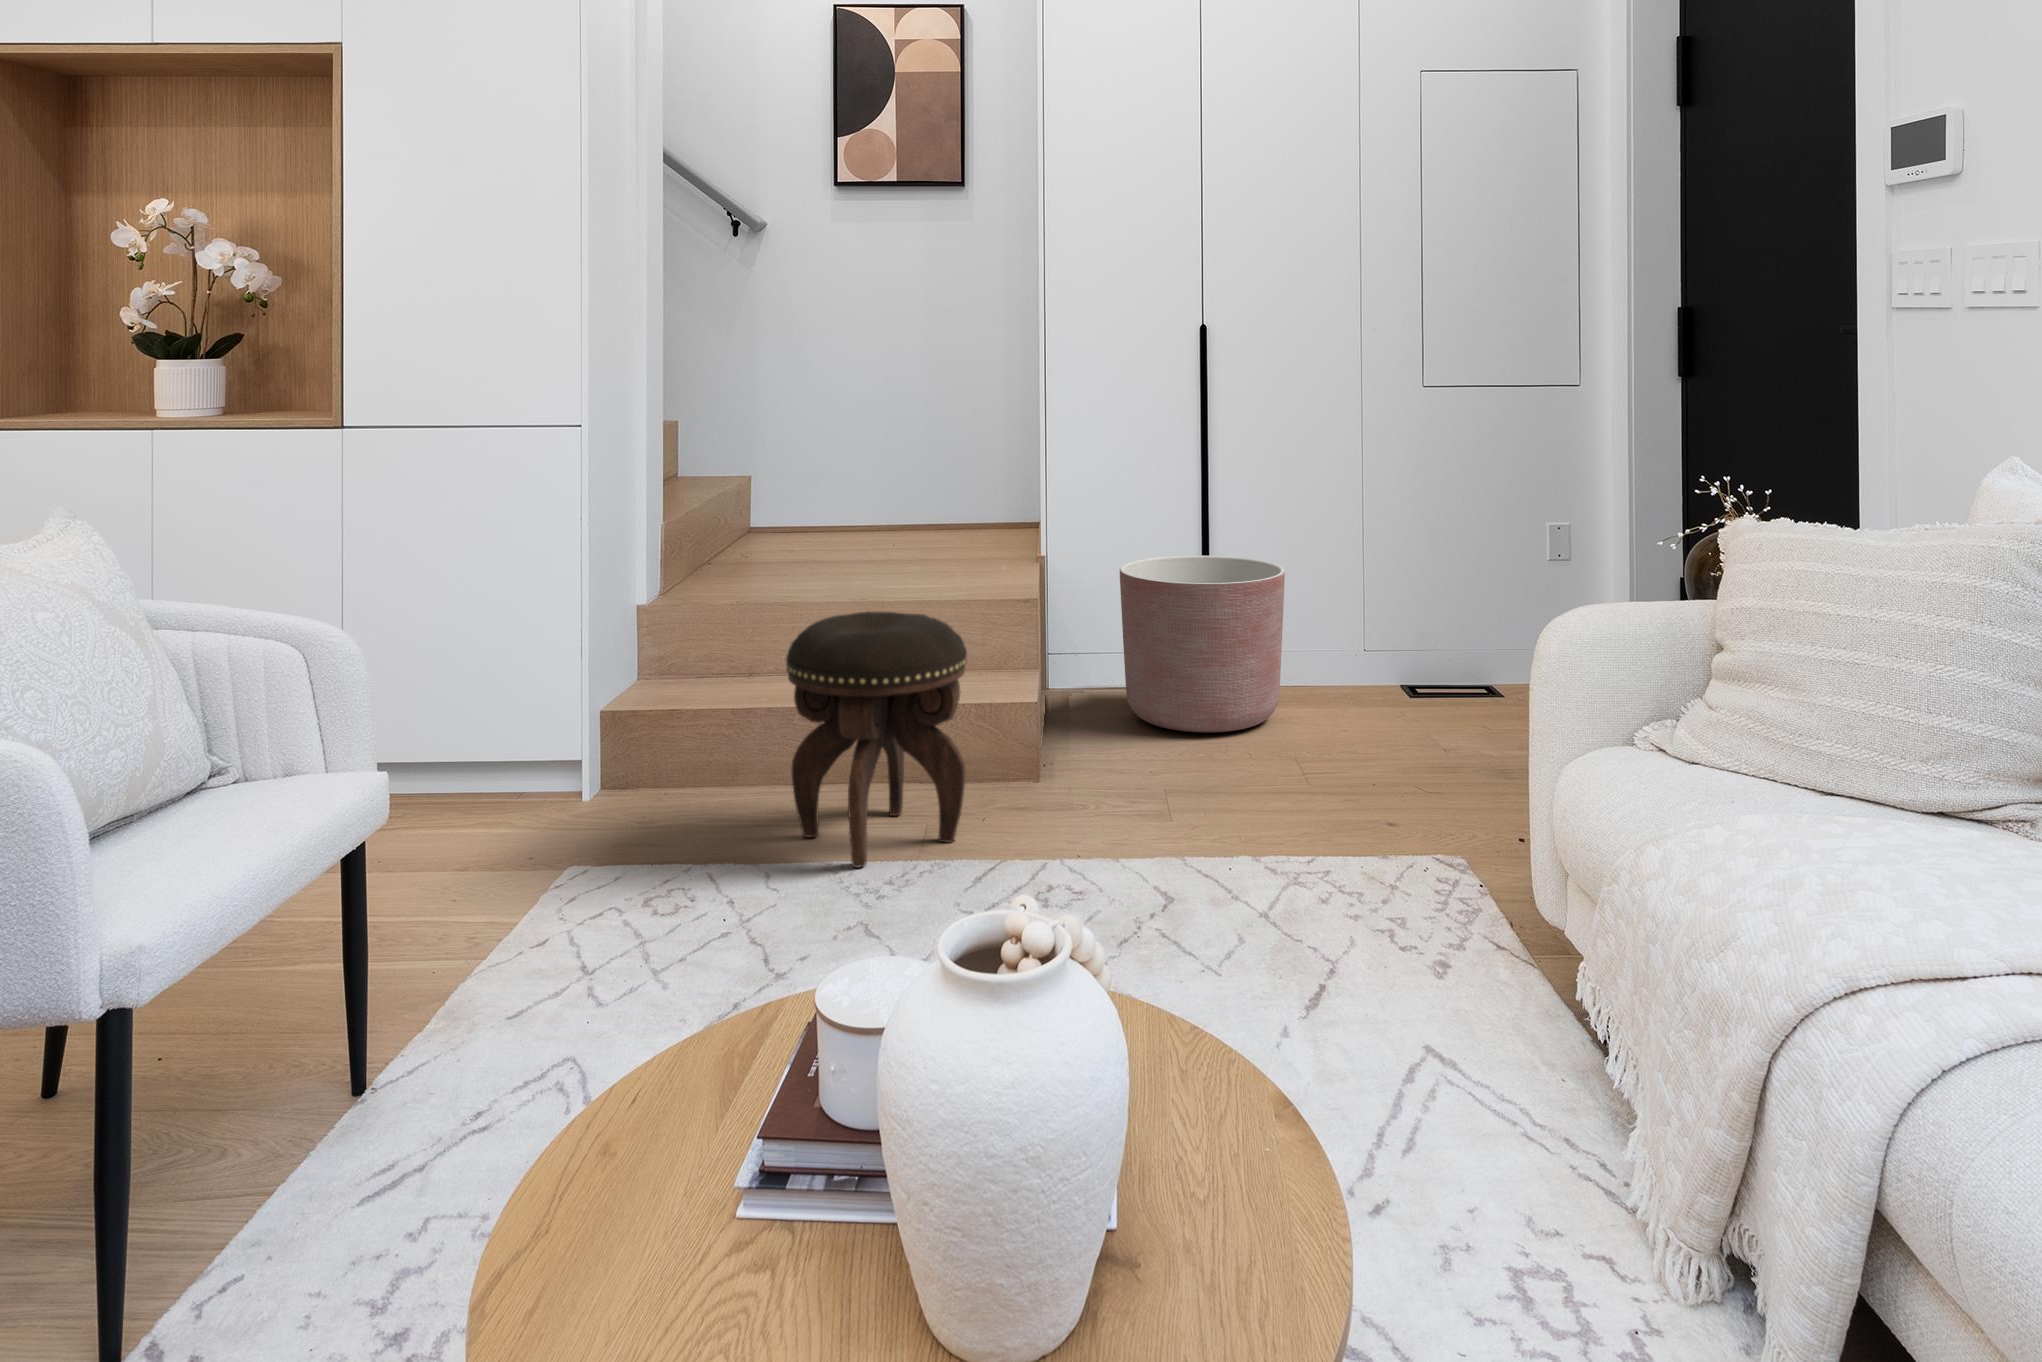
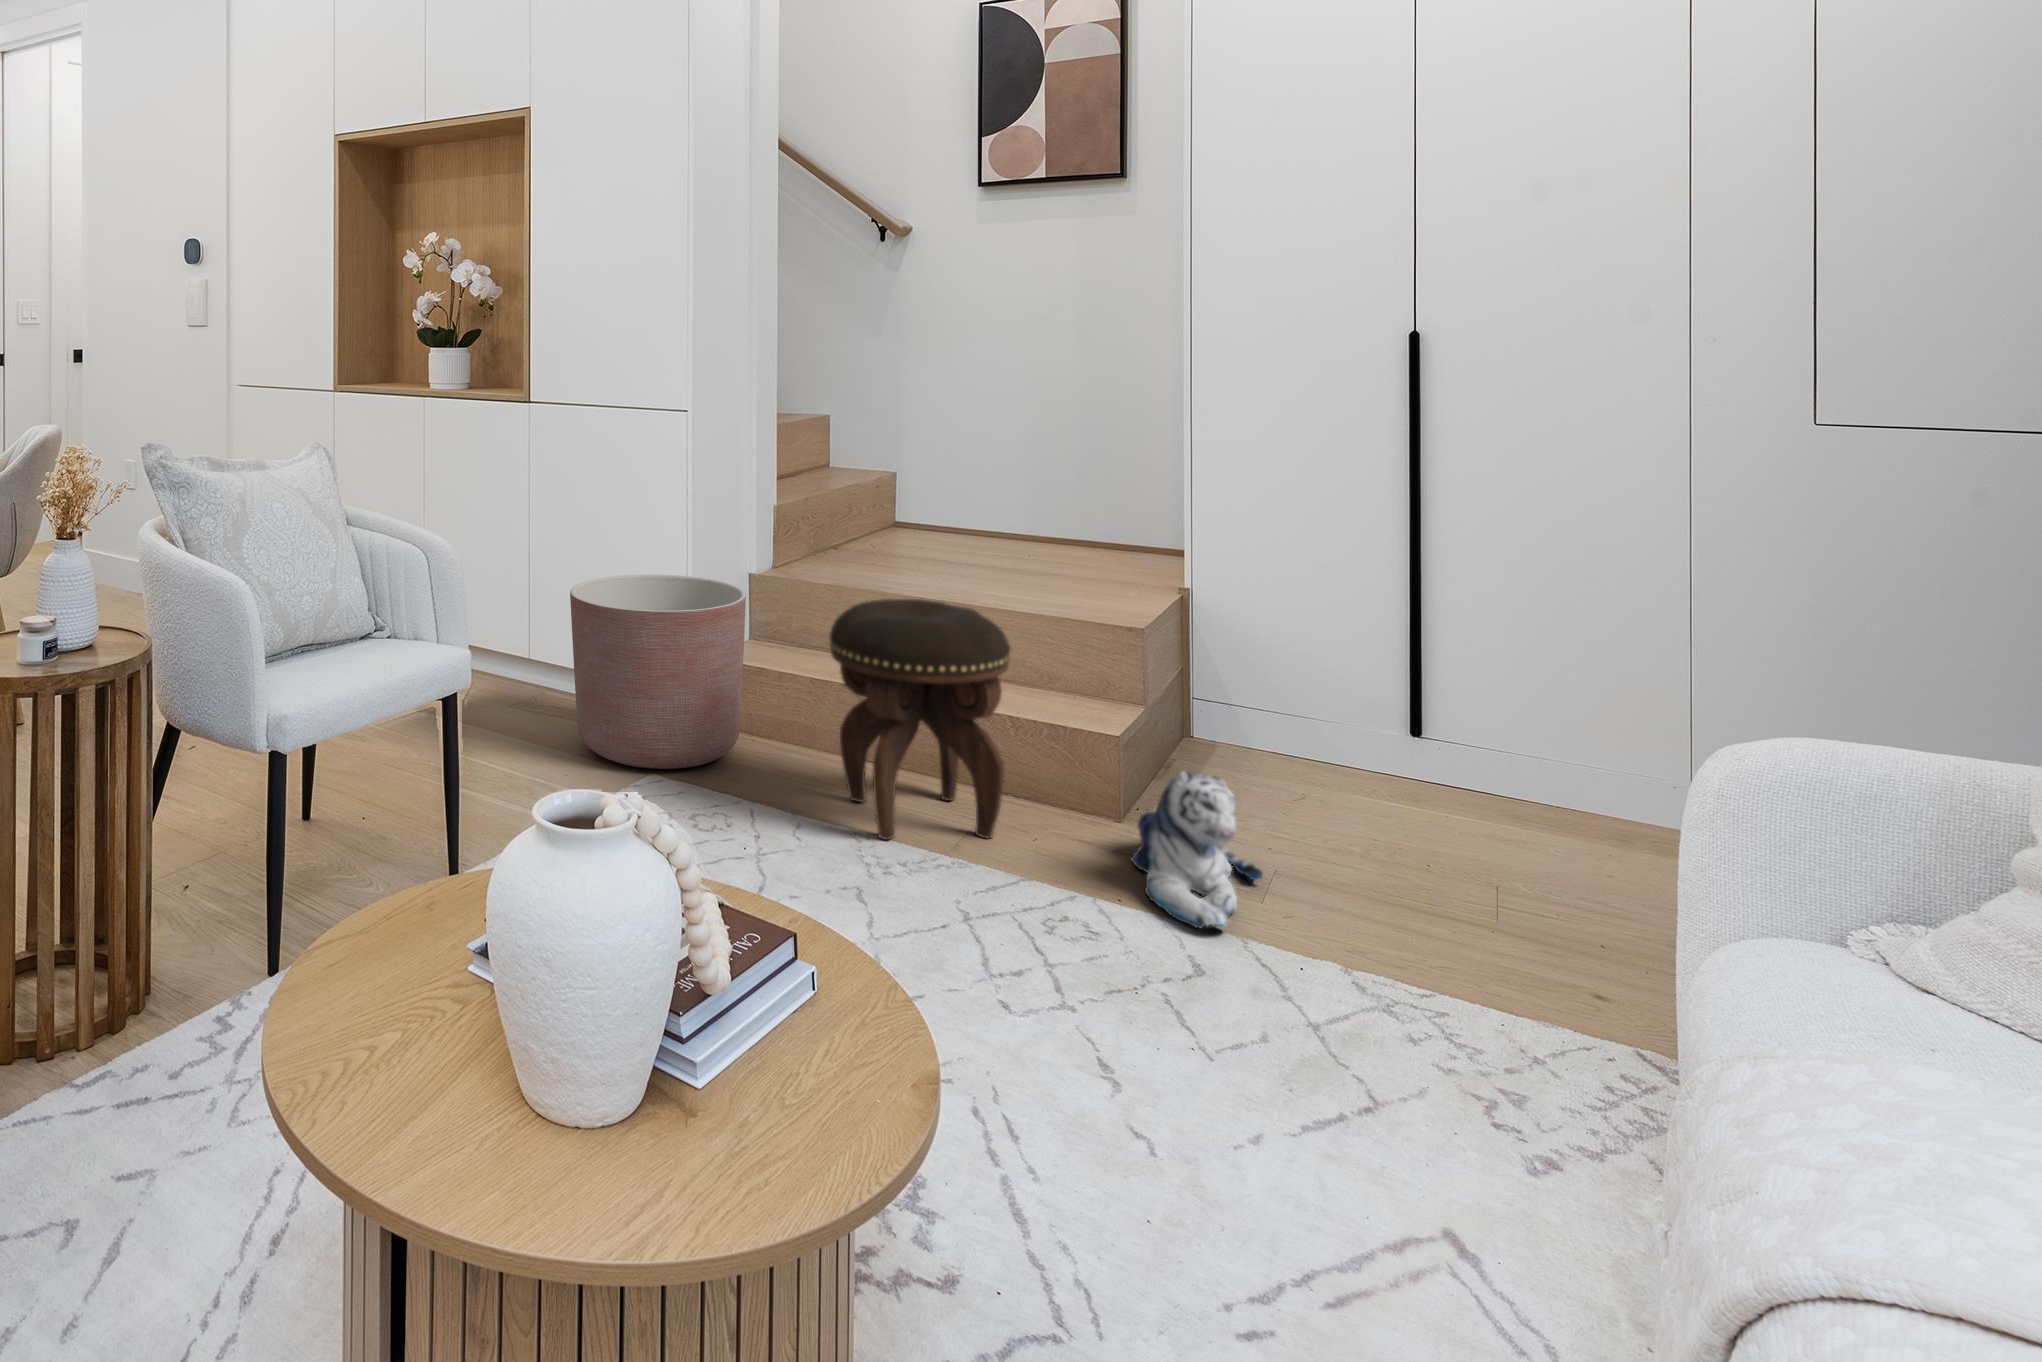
planter: present [1120,555,1285,733] -> present [570,575,746,769]
plush toy: none [1079,735,1185,874] -> present [1130,772,1263,929]

